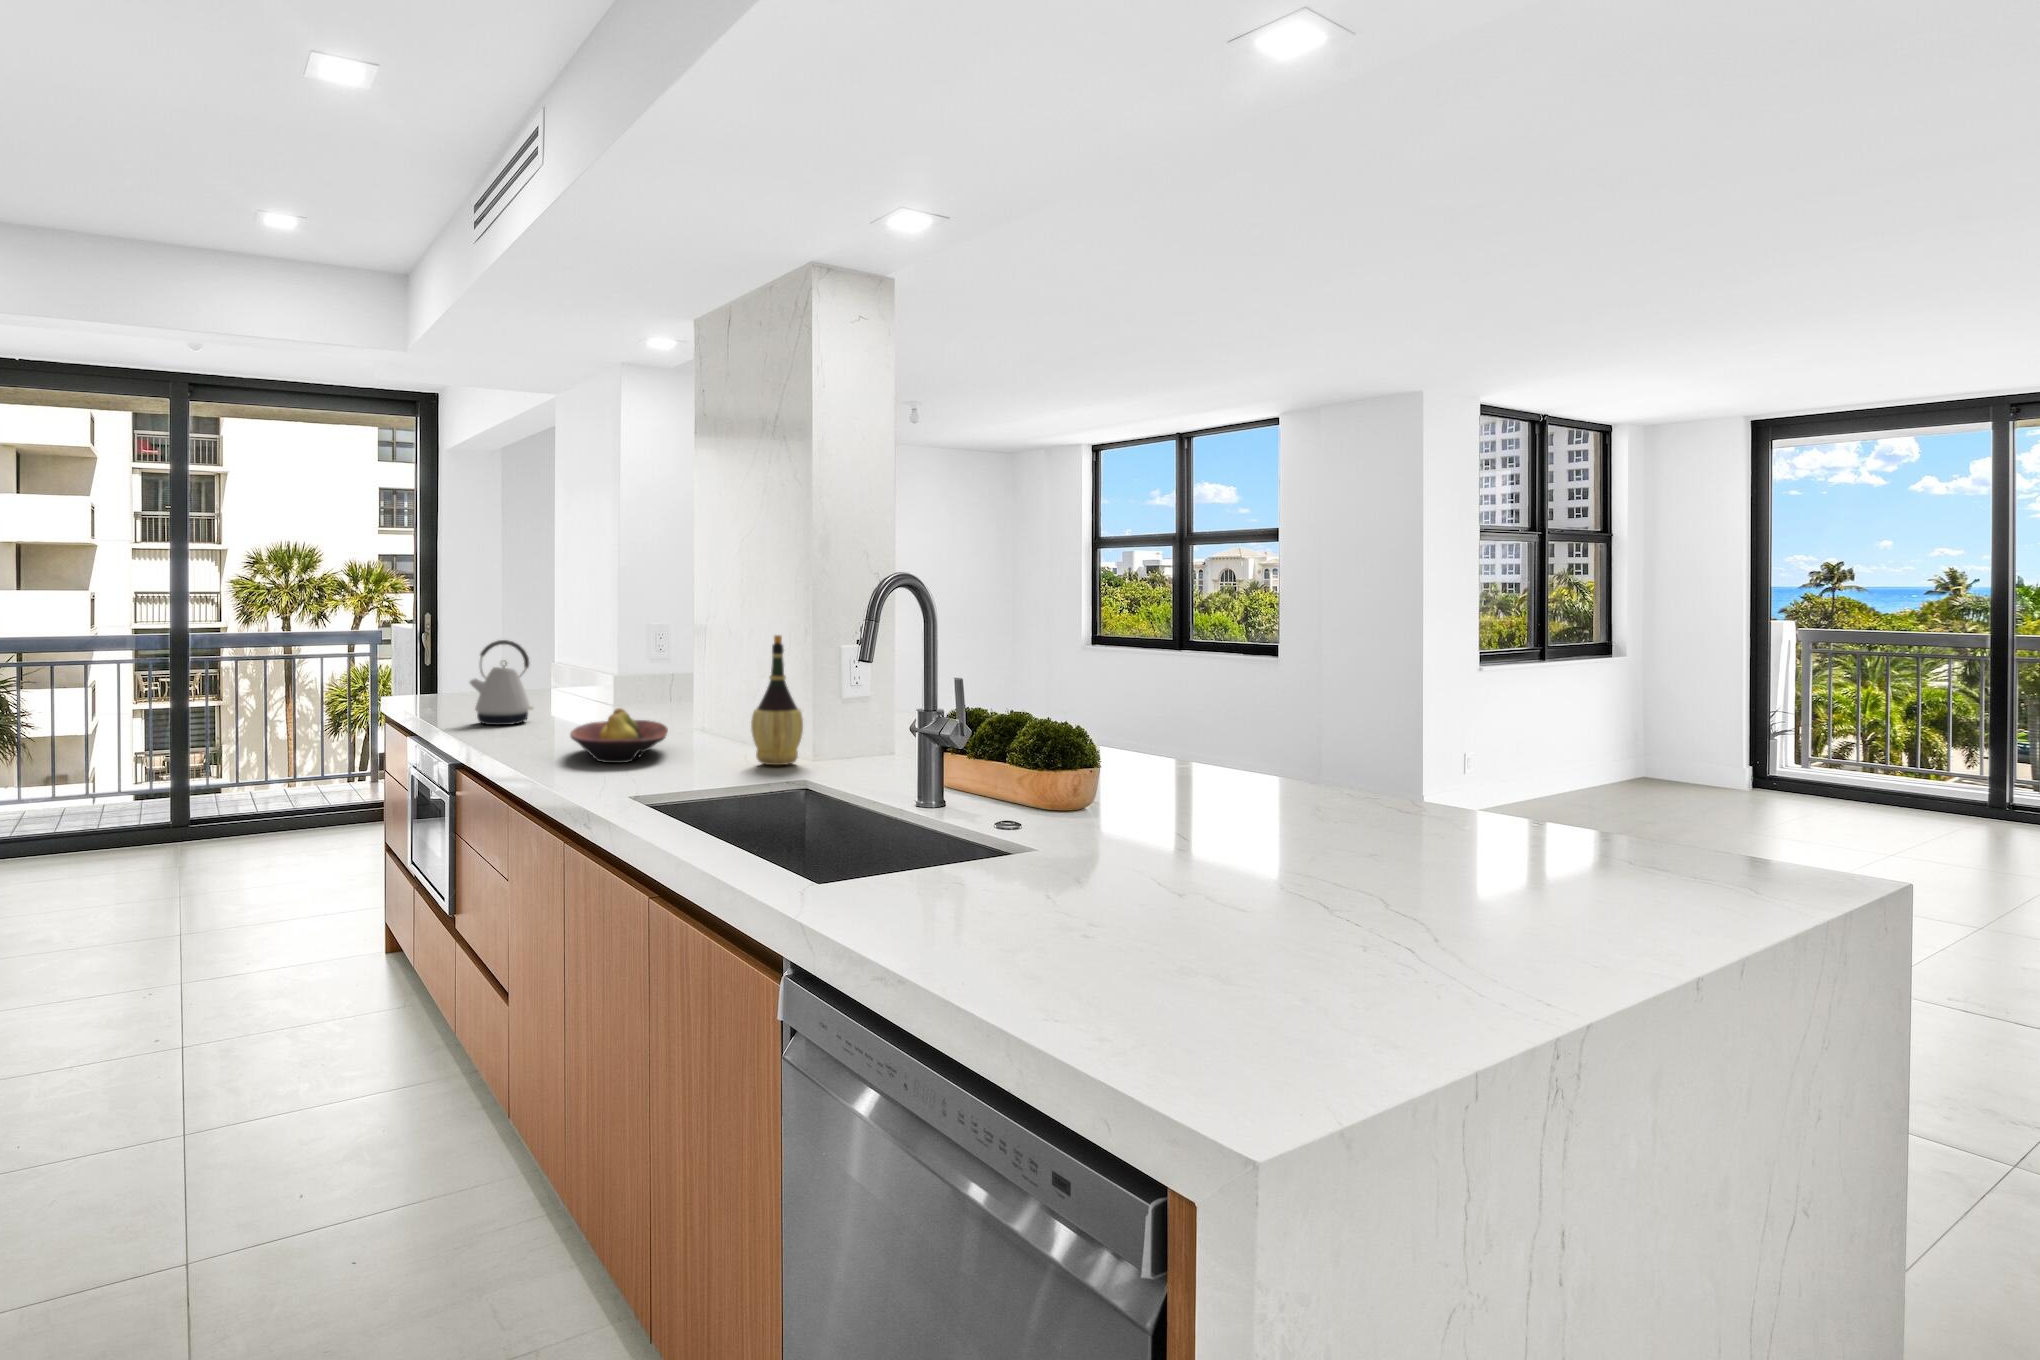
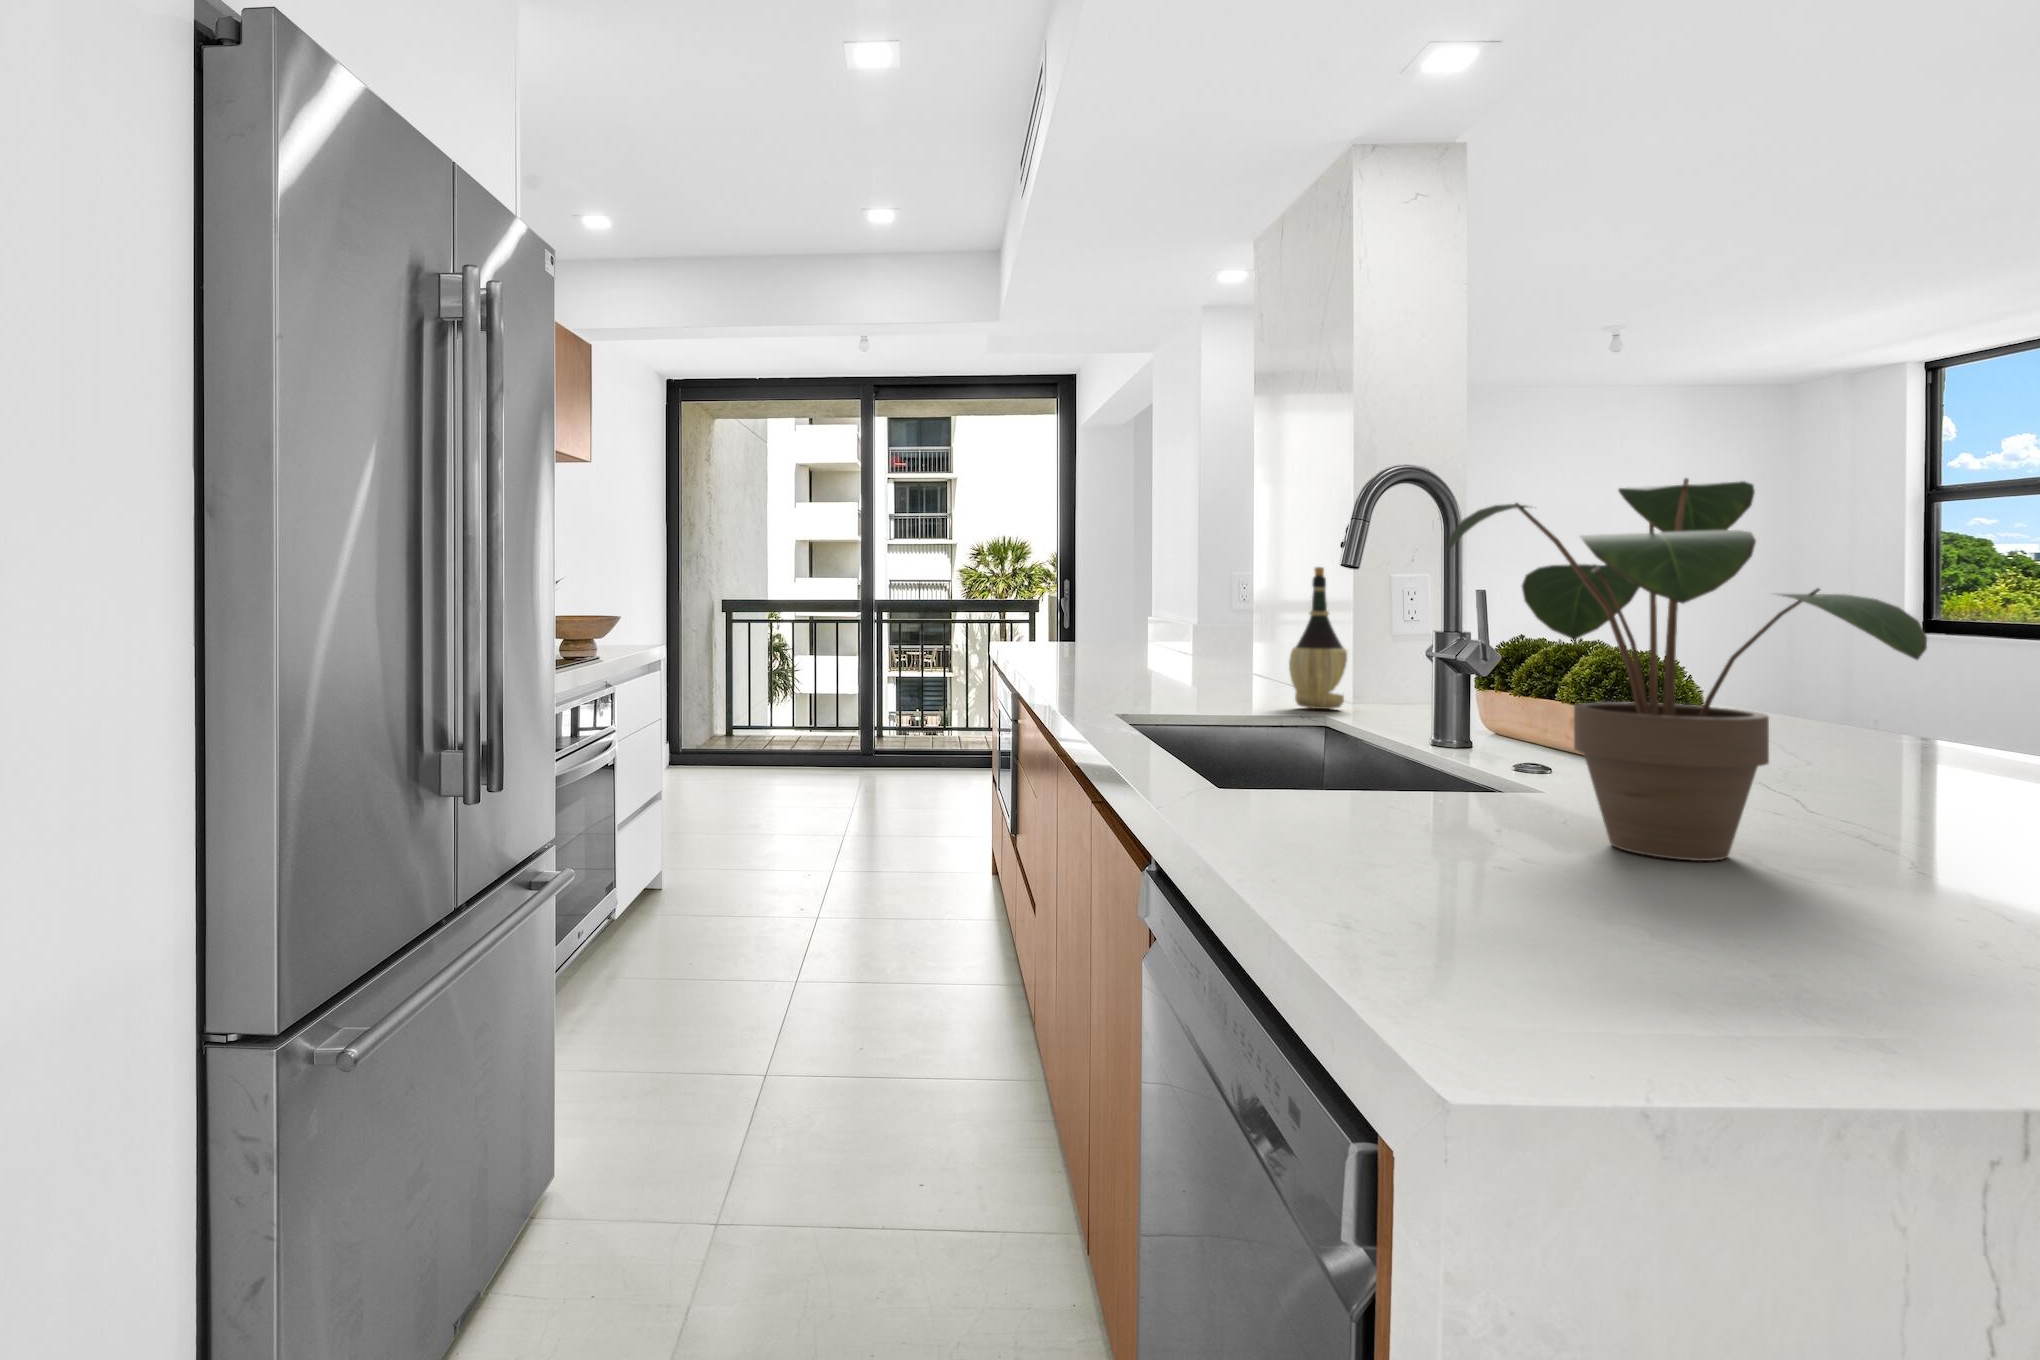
kettle: present [470,640,532,725] -> none [1069,595,1131,675]
potted plant: none [1071,640,1361,922] -> present [1448,478,1927,861]
fruit bowl: present [570,708,668,763] -> none [1114,649,1222,699]

